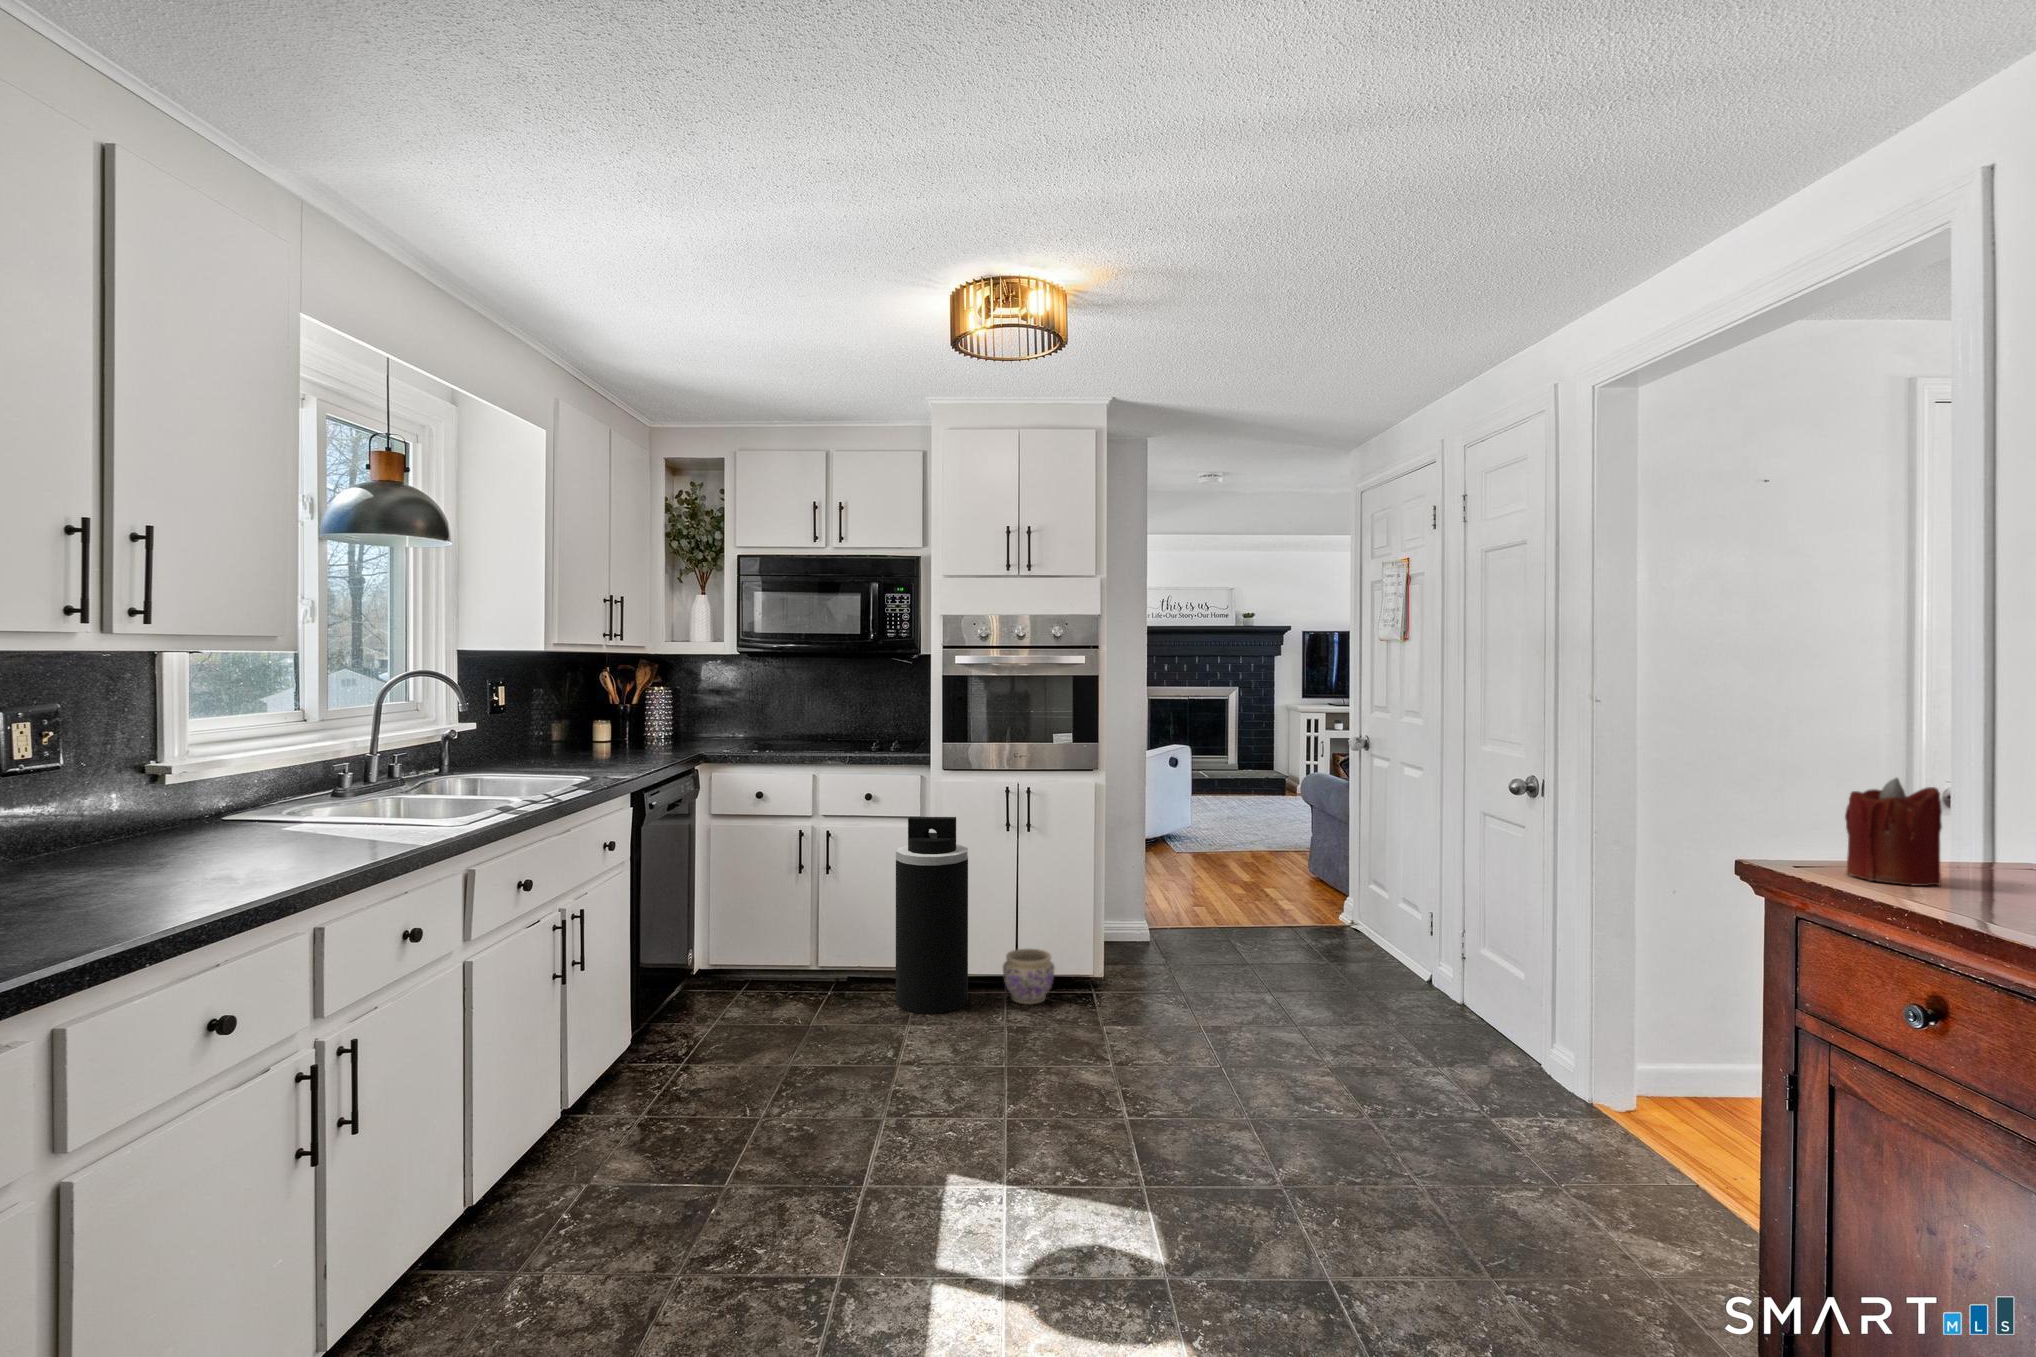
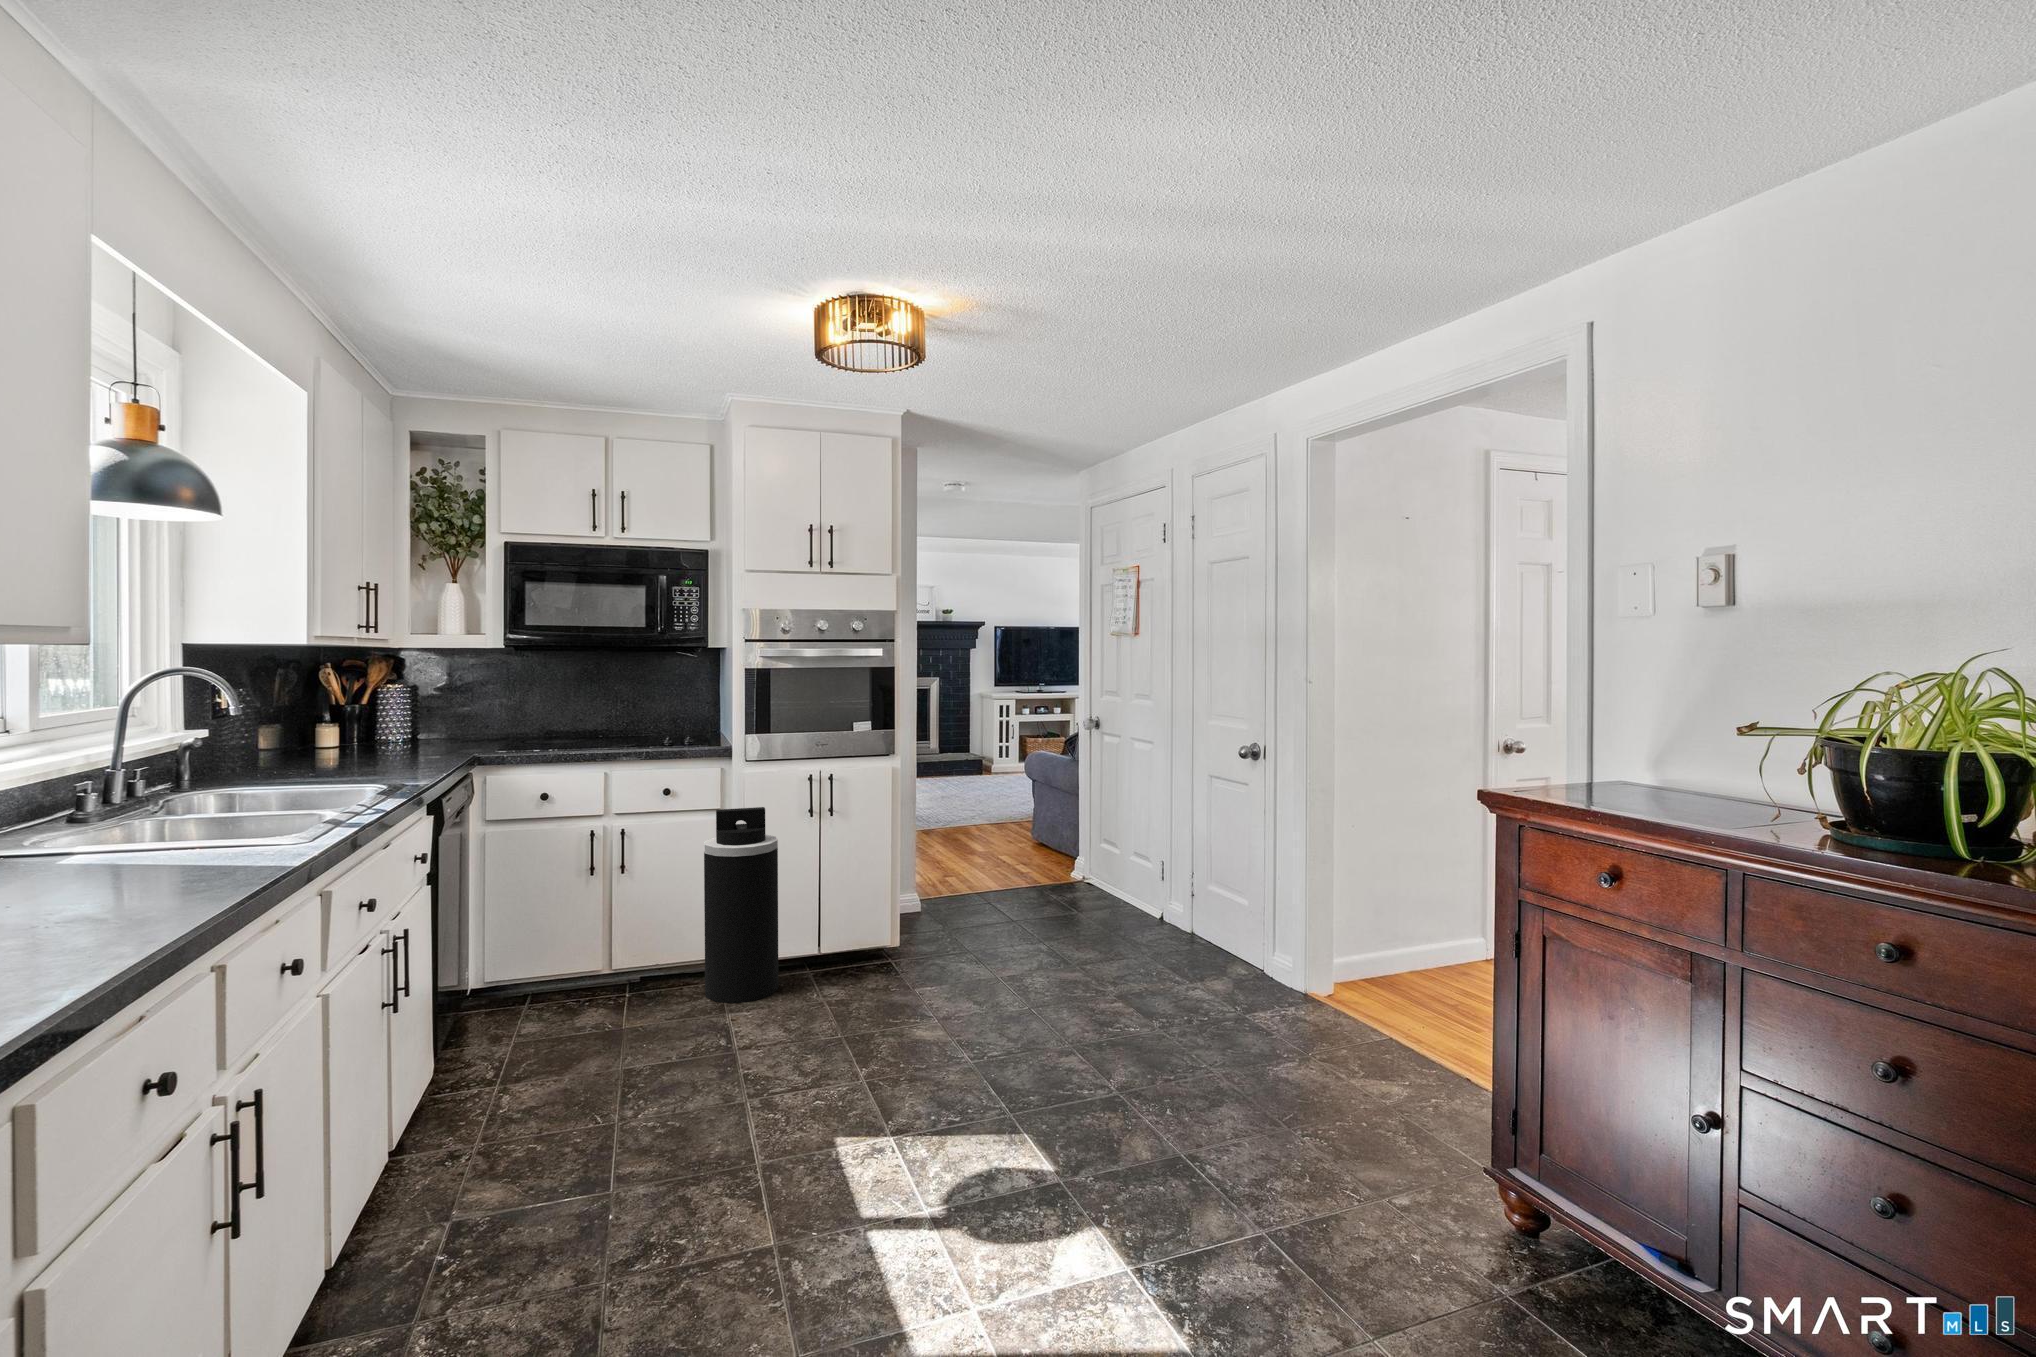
candle: present [1845,778,1942,886] -> none [1538,733,1595,803]
planter: present [1003,949,1055,1005] -> none [811,928,861,981]

